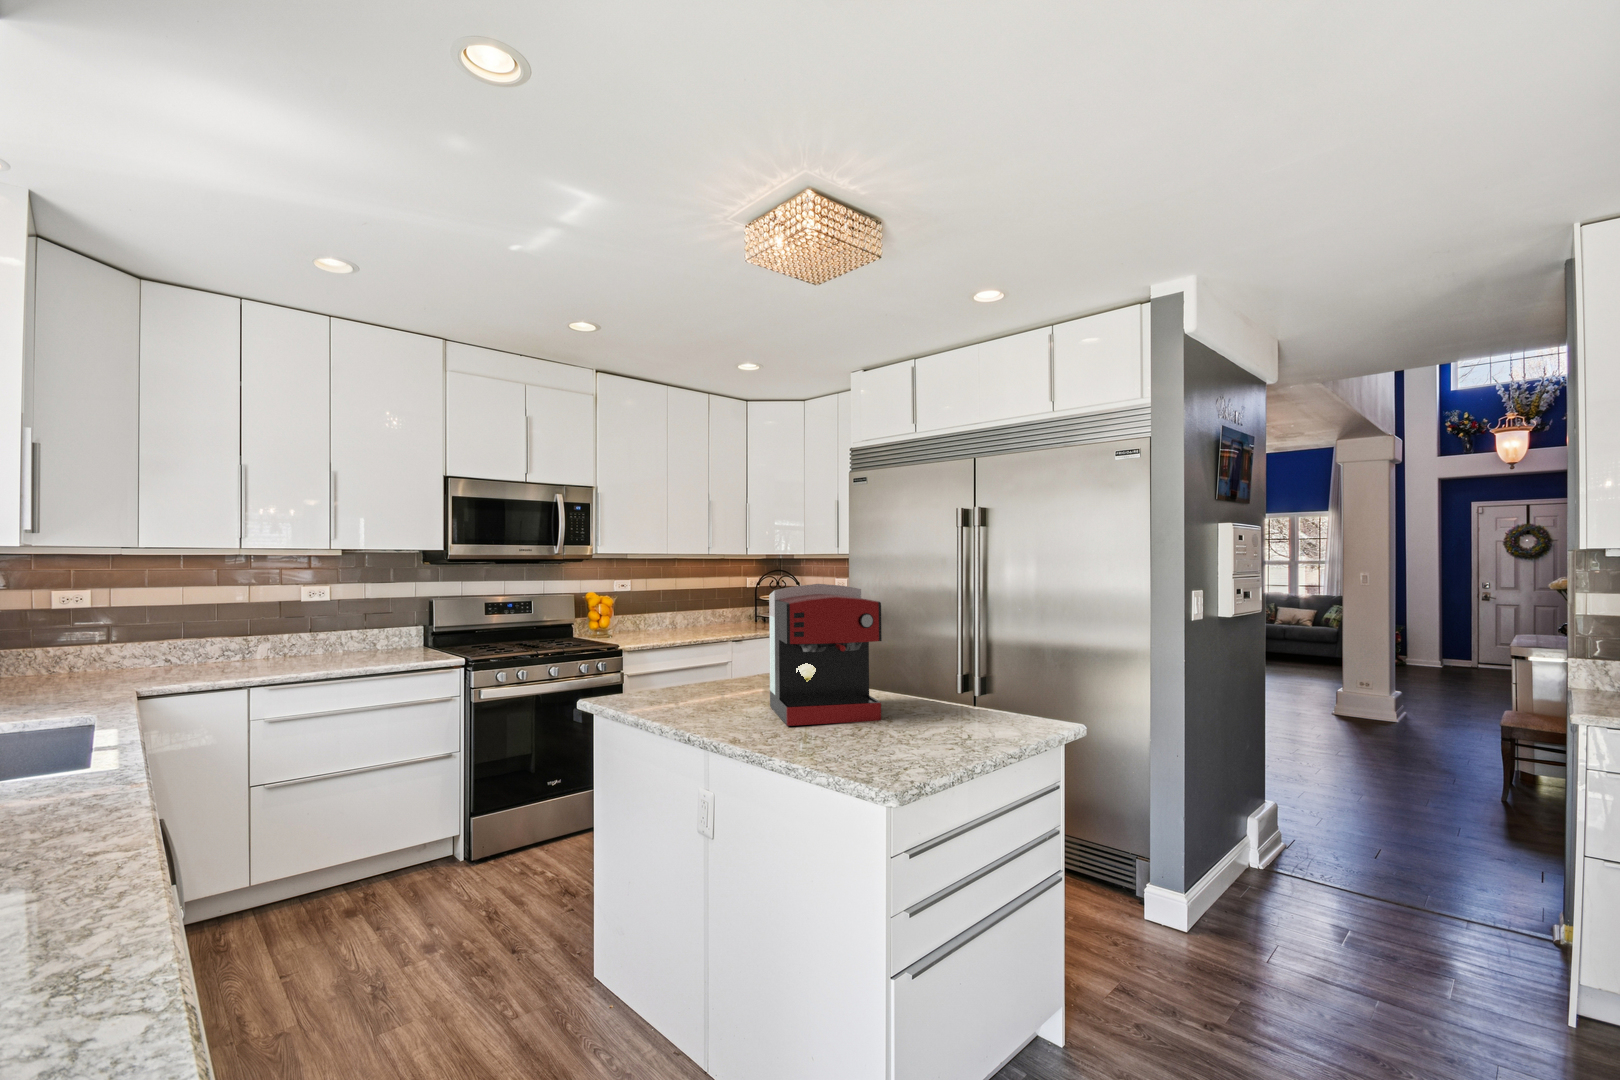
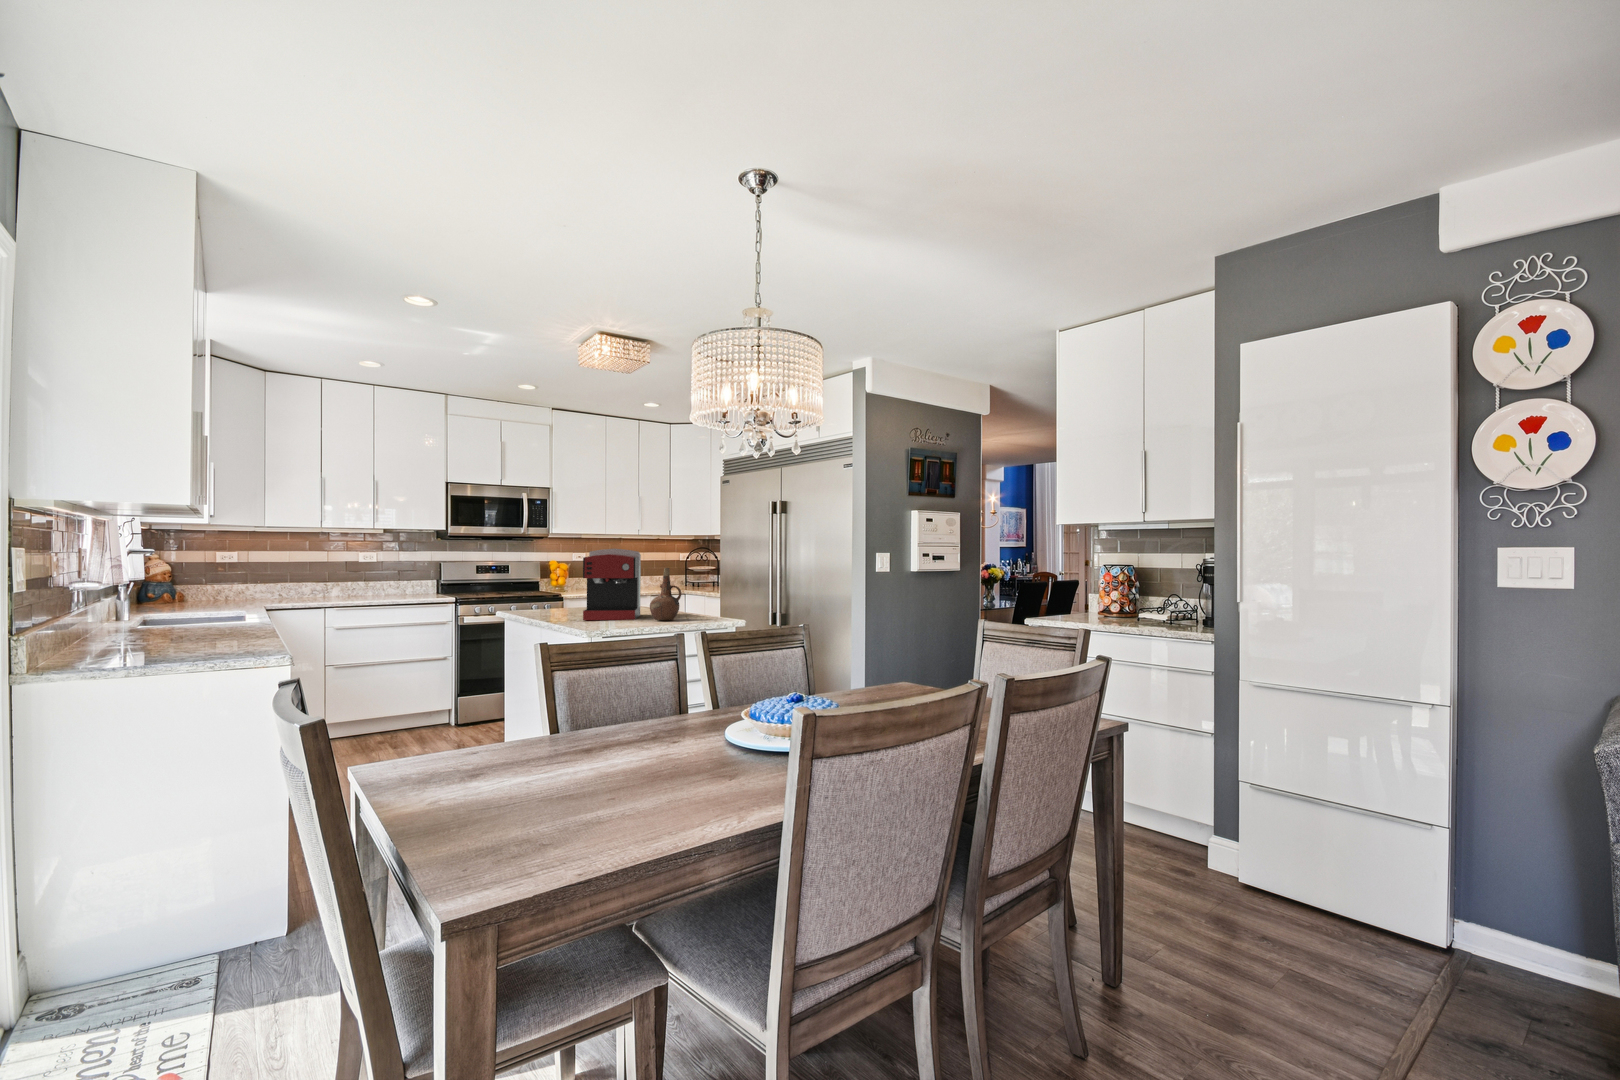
ceramic pitcher: none [927,622,986,727] -> present [650,568,681,620]

